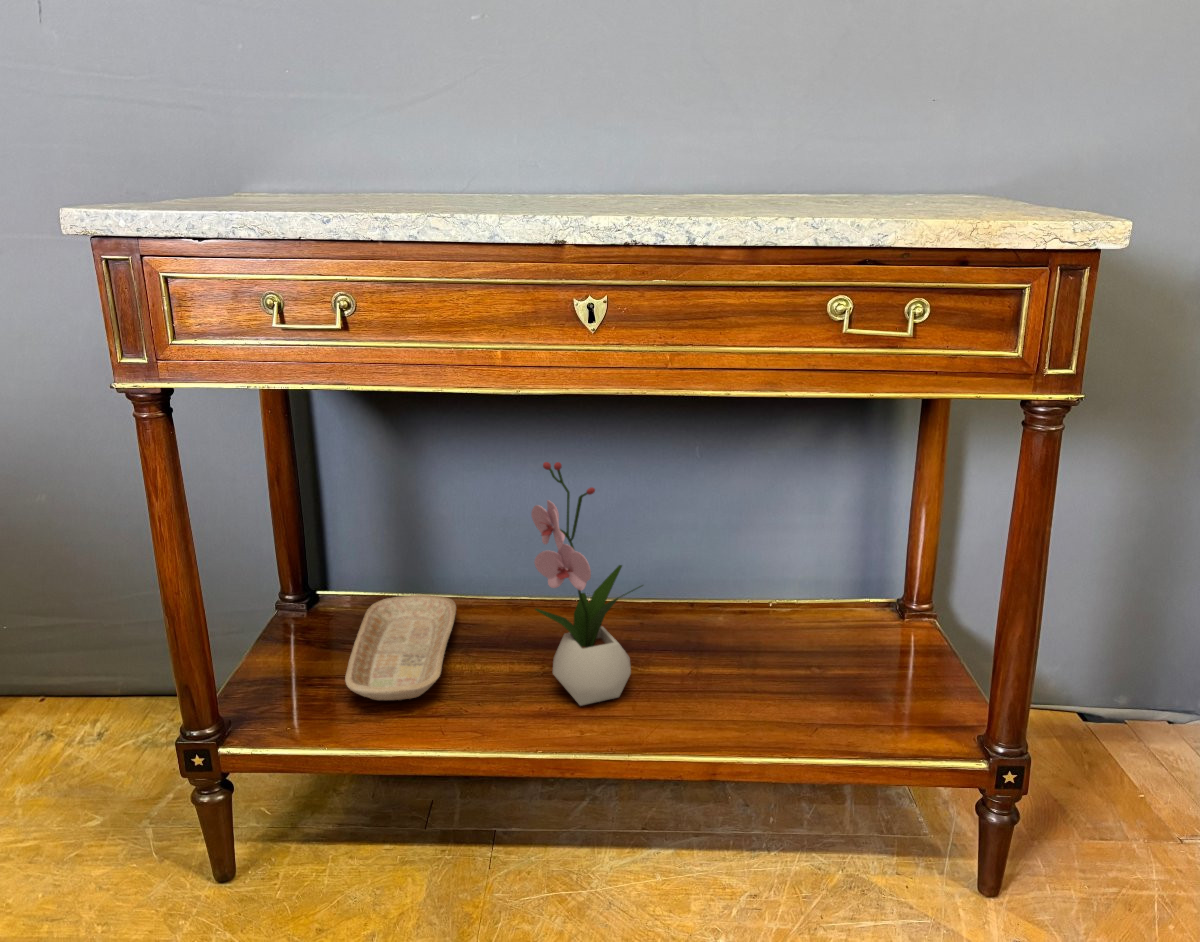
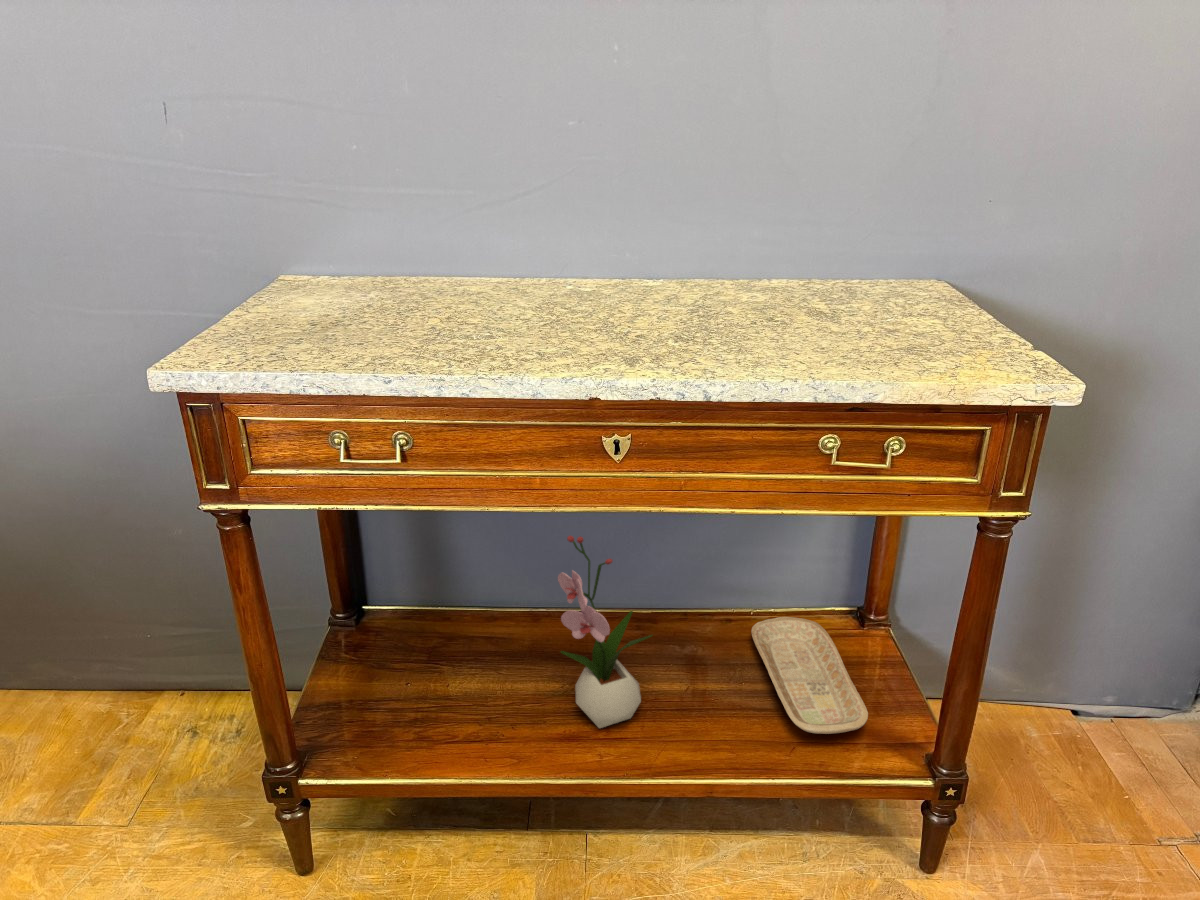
tray: present [345,594,456,700] -> present [751,617,868,734]

